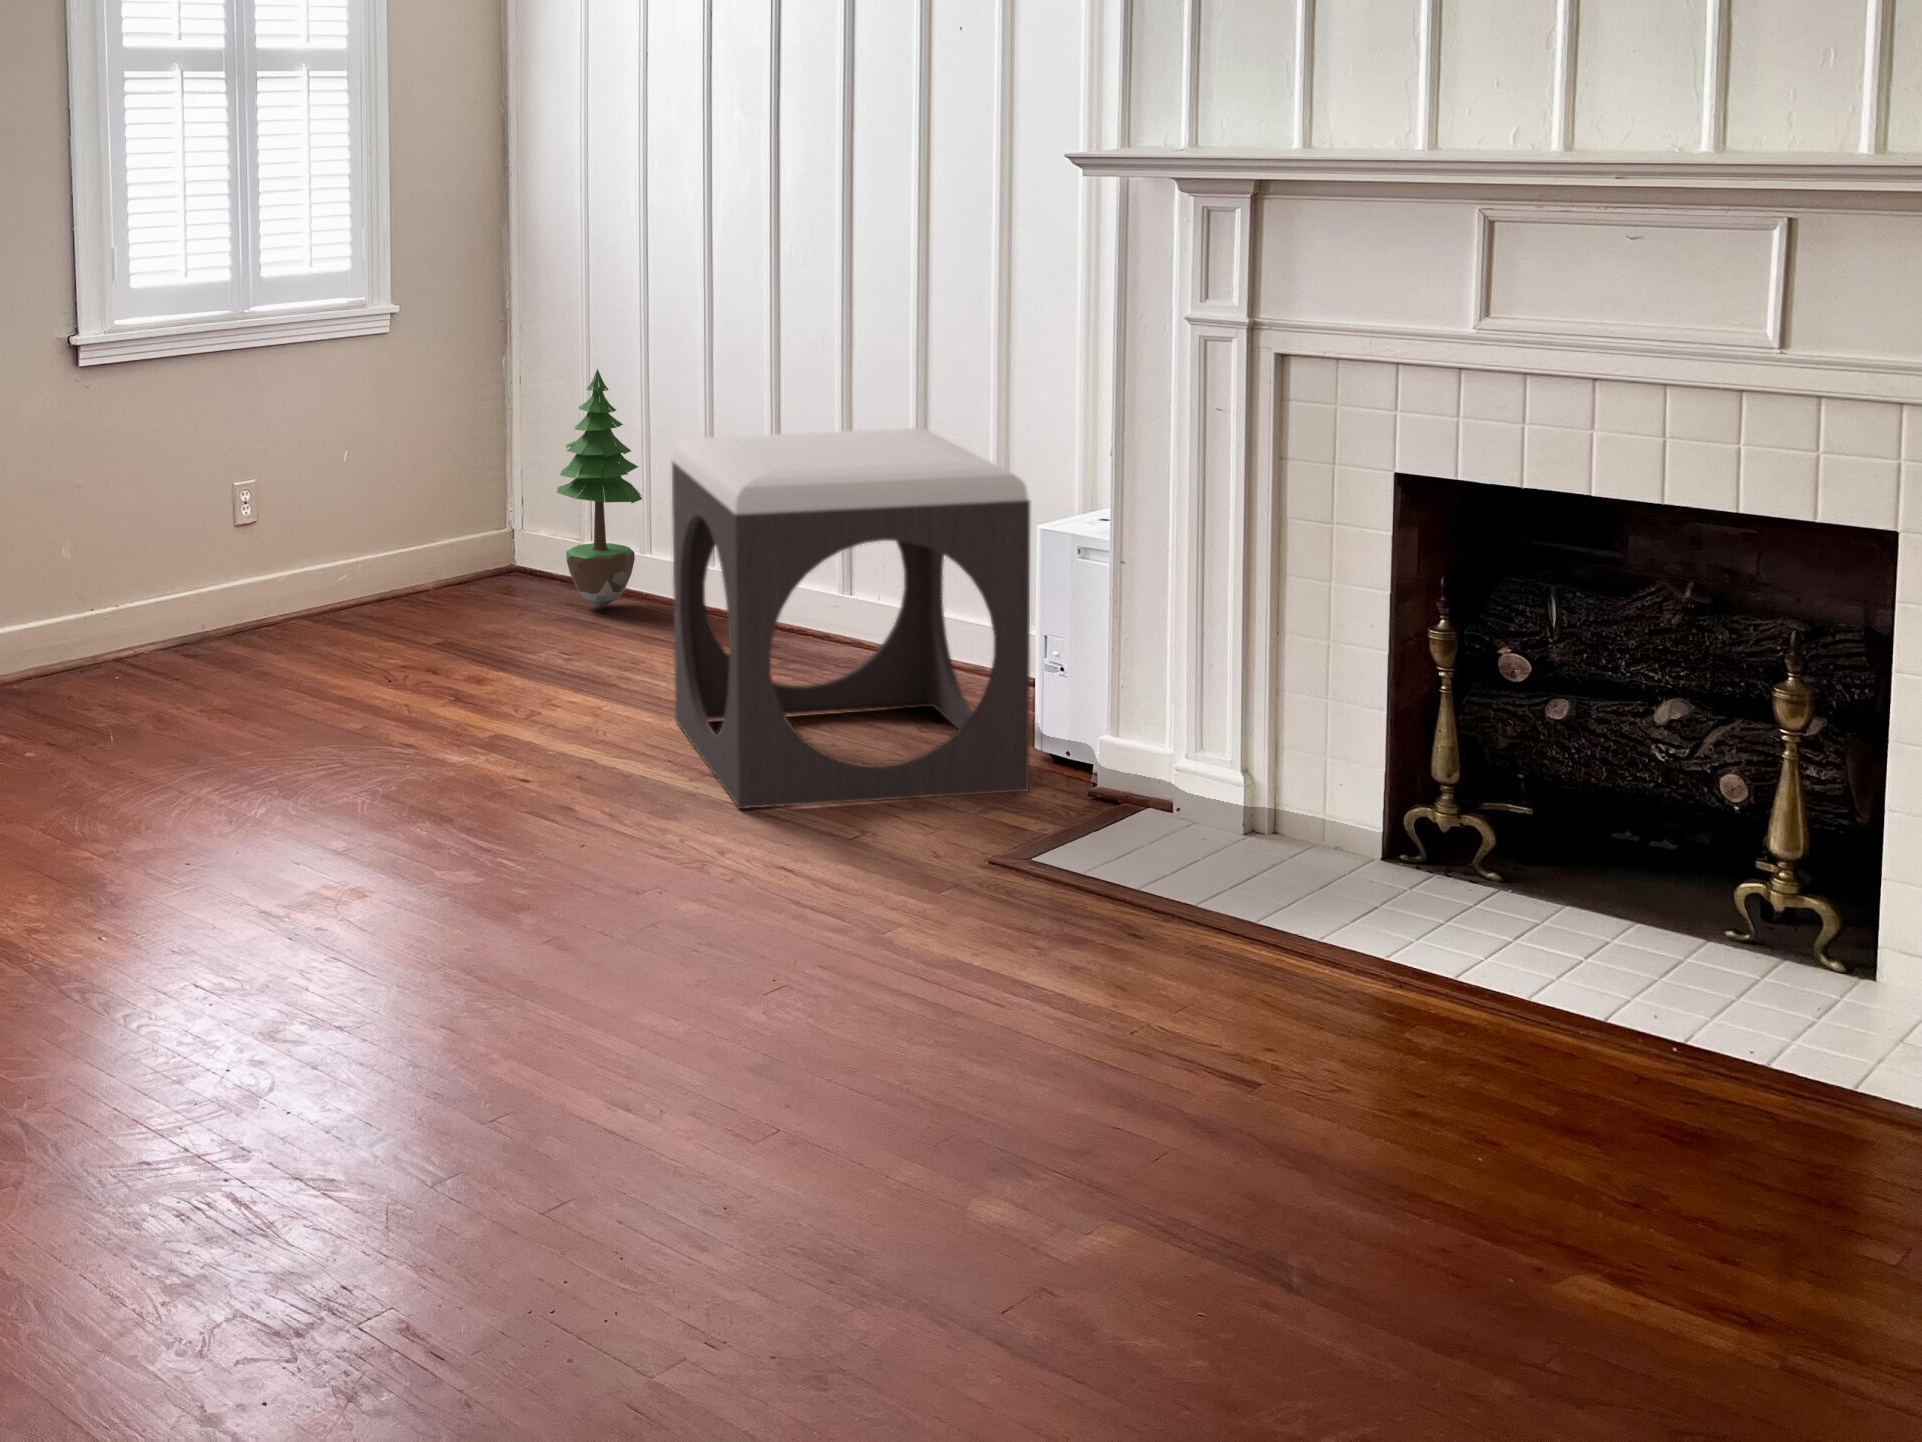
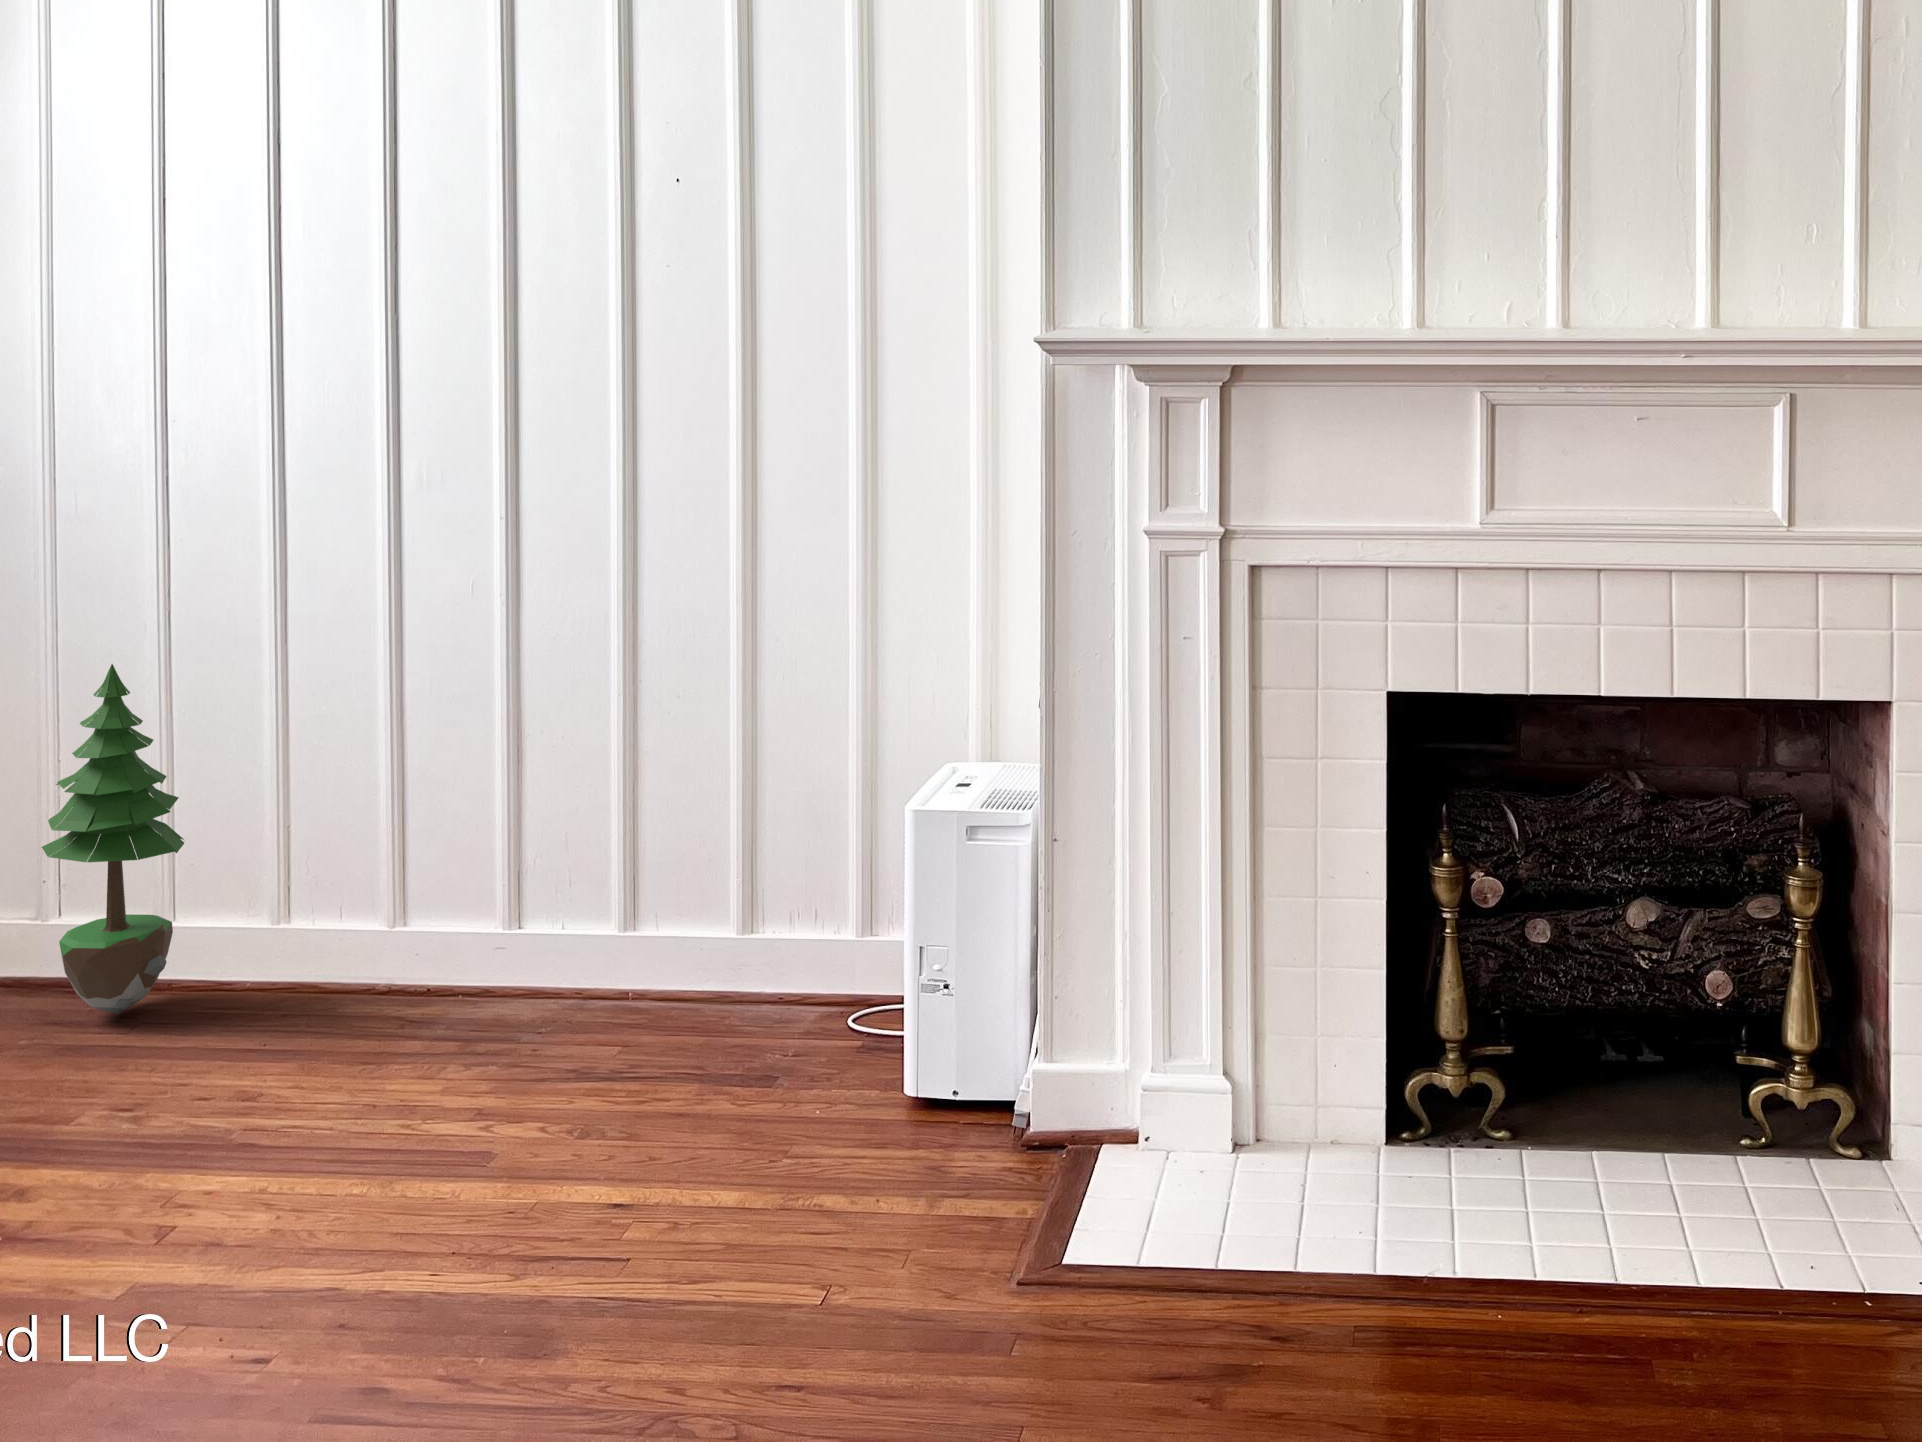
footstool: present [672,428,1030,809] -> none [385,701,954,1330]

